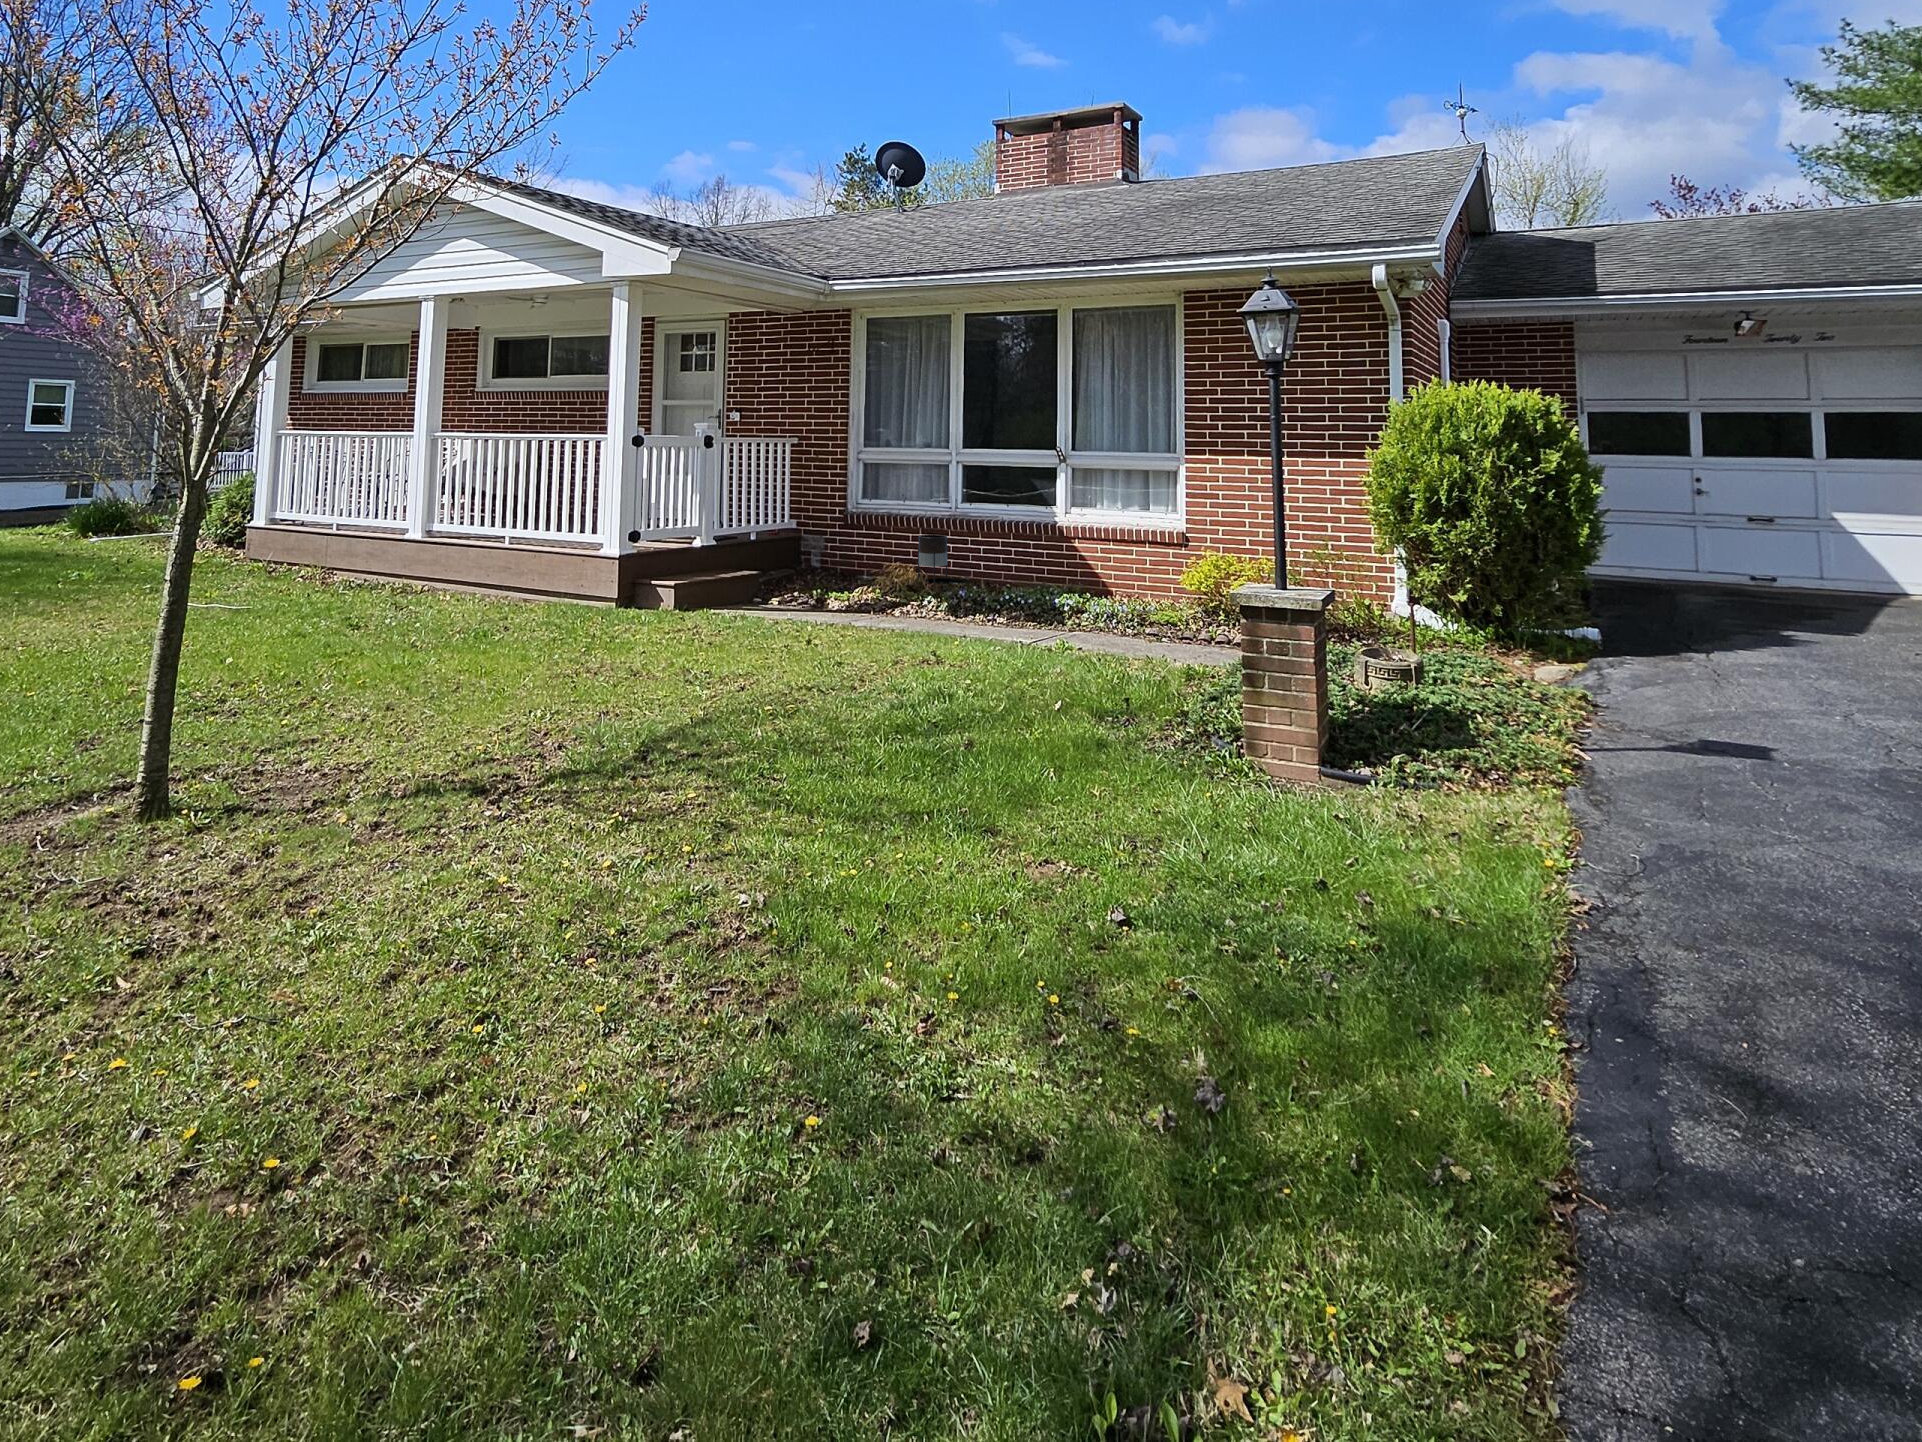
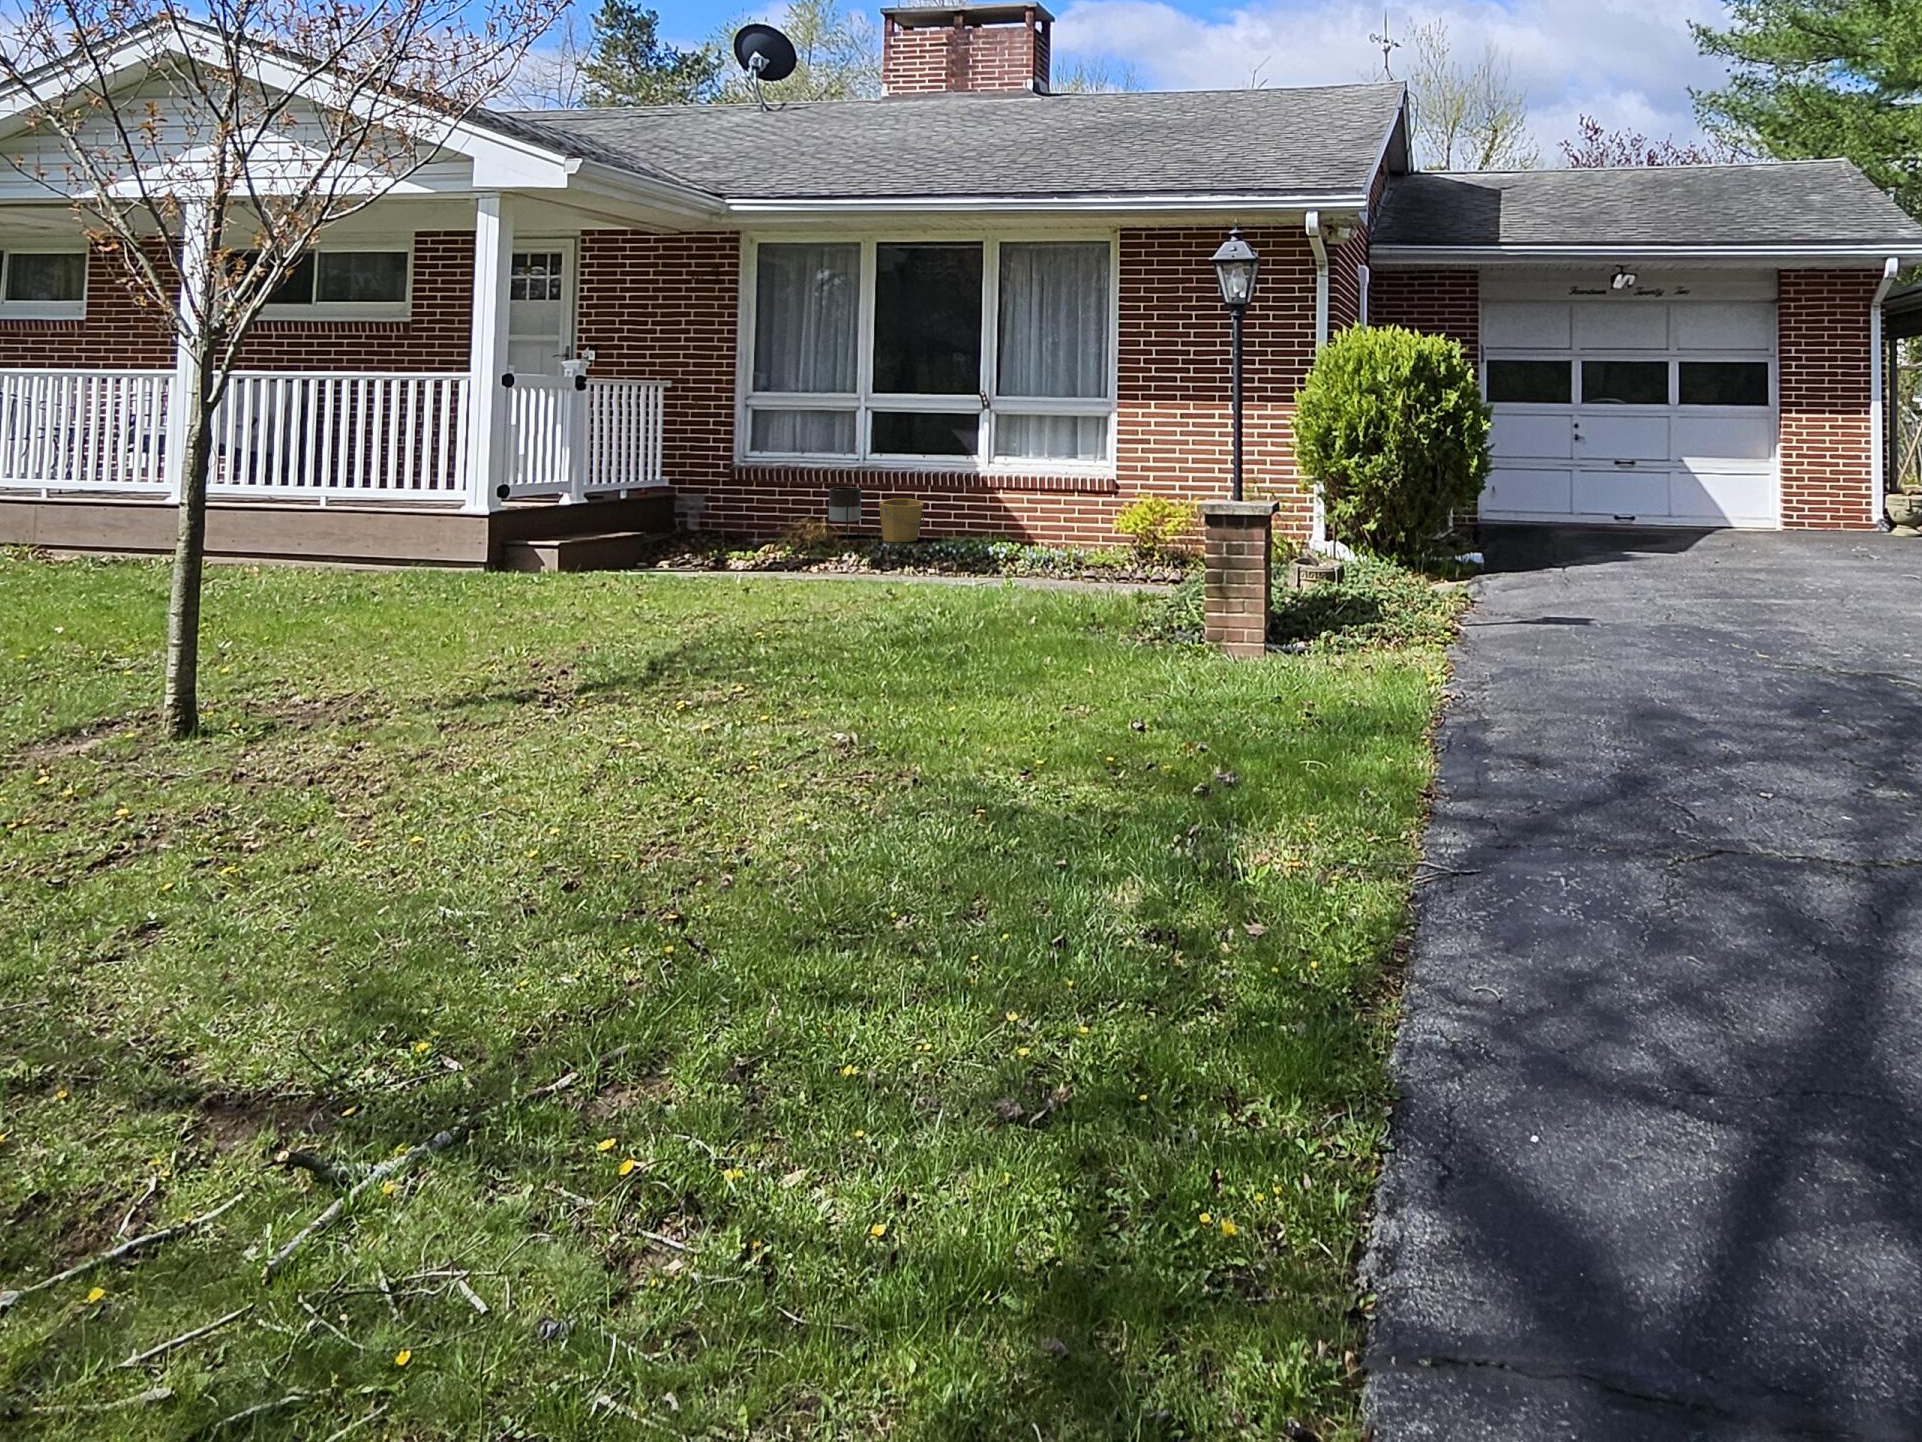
bucket: none [961,547,1004,588] -> present [879,499,924,542]

